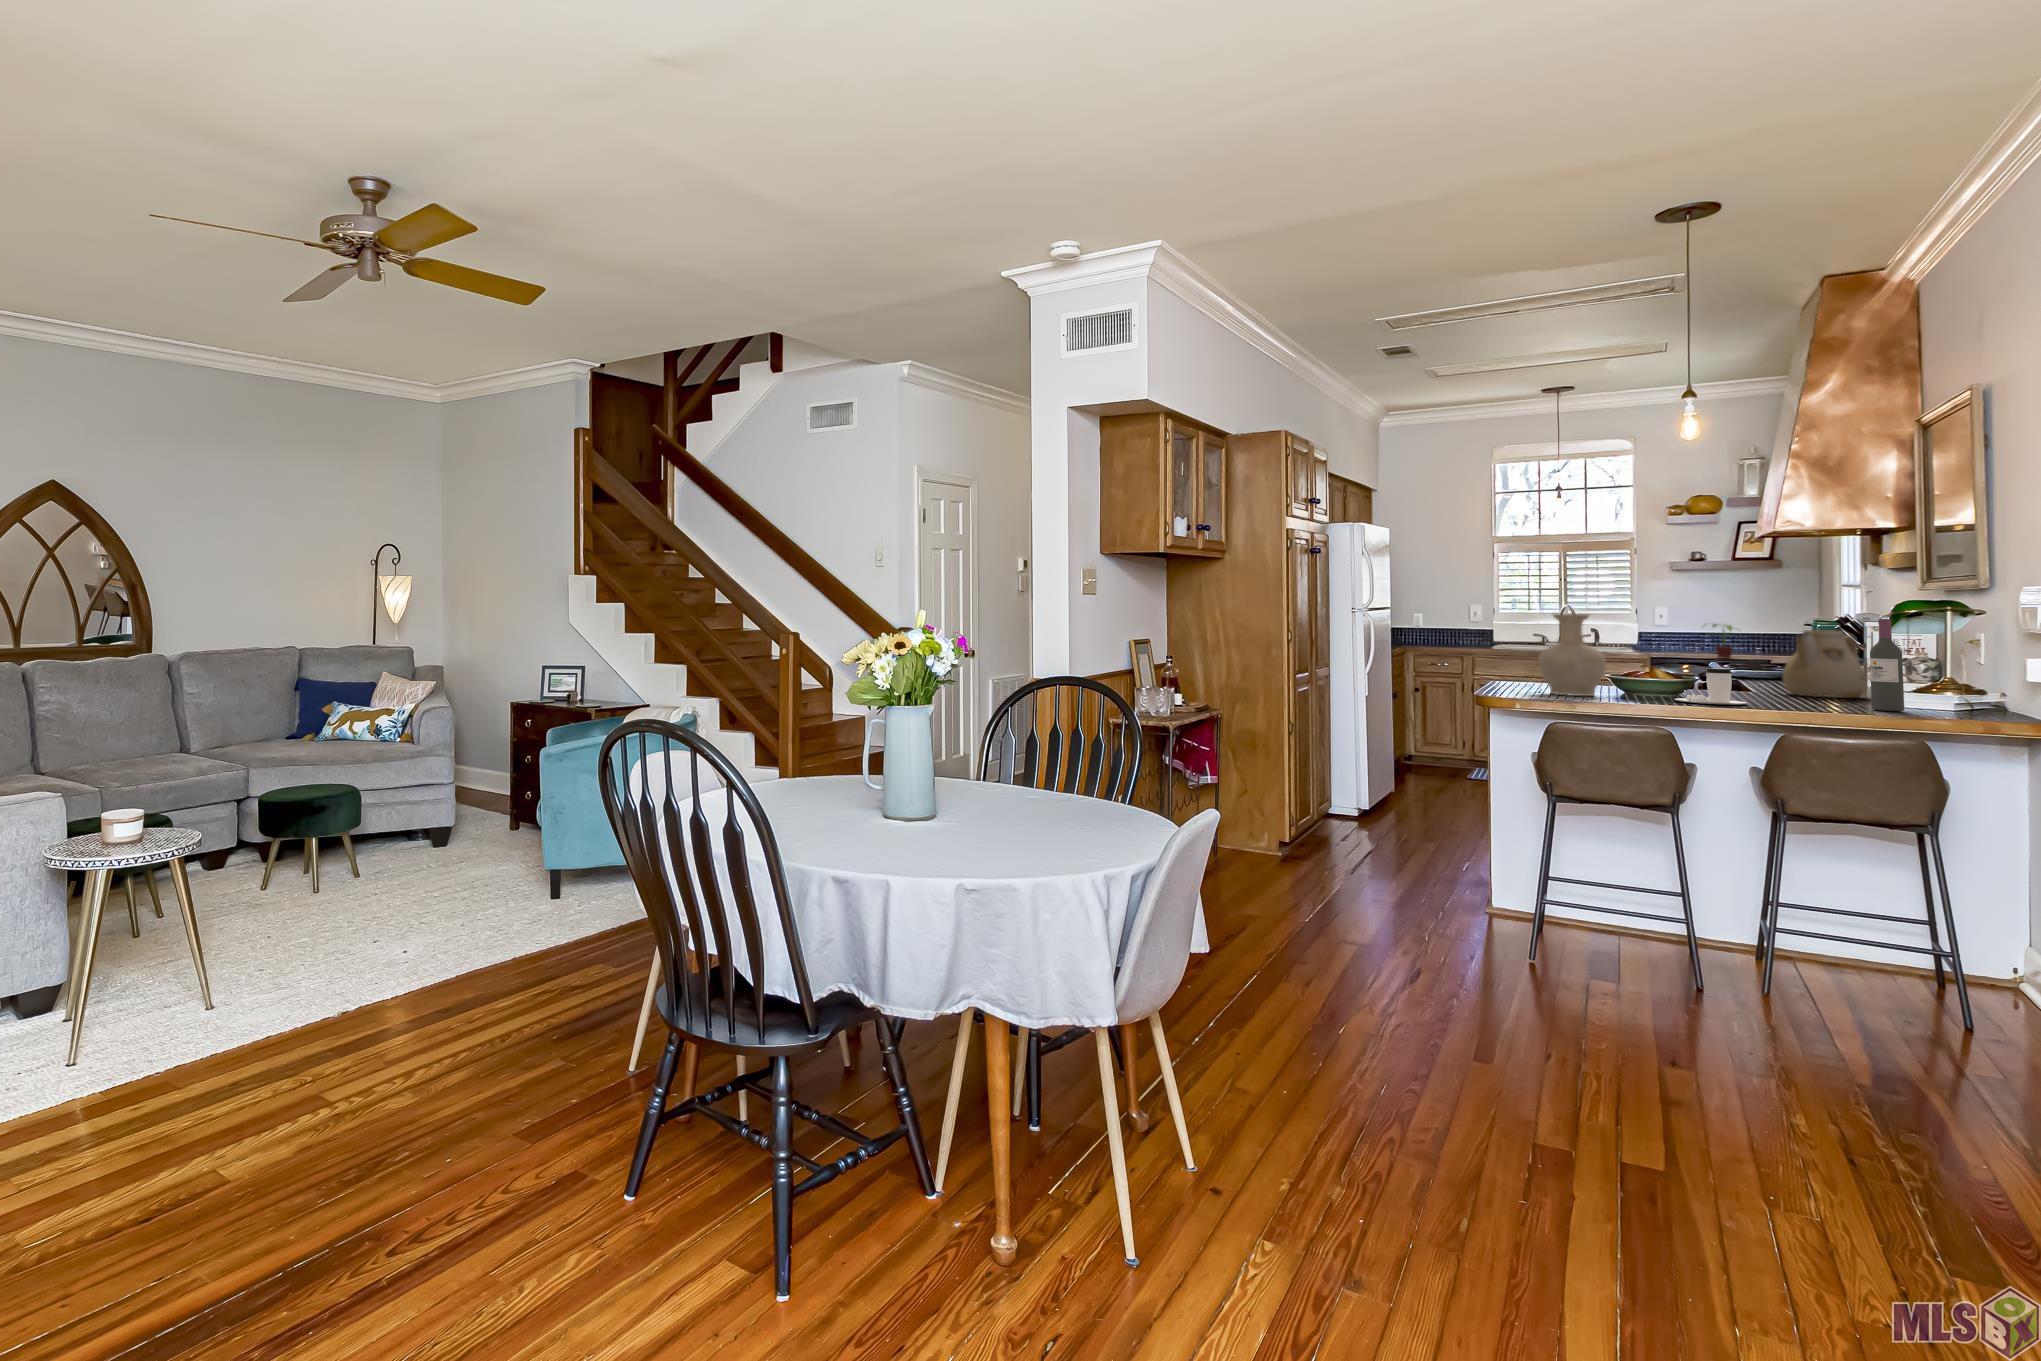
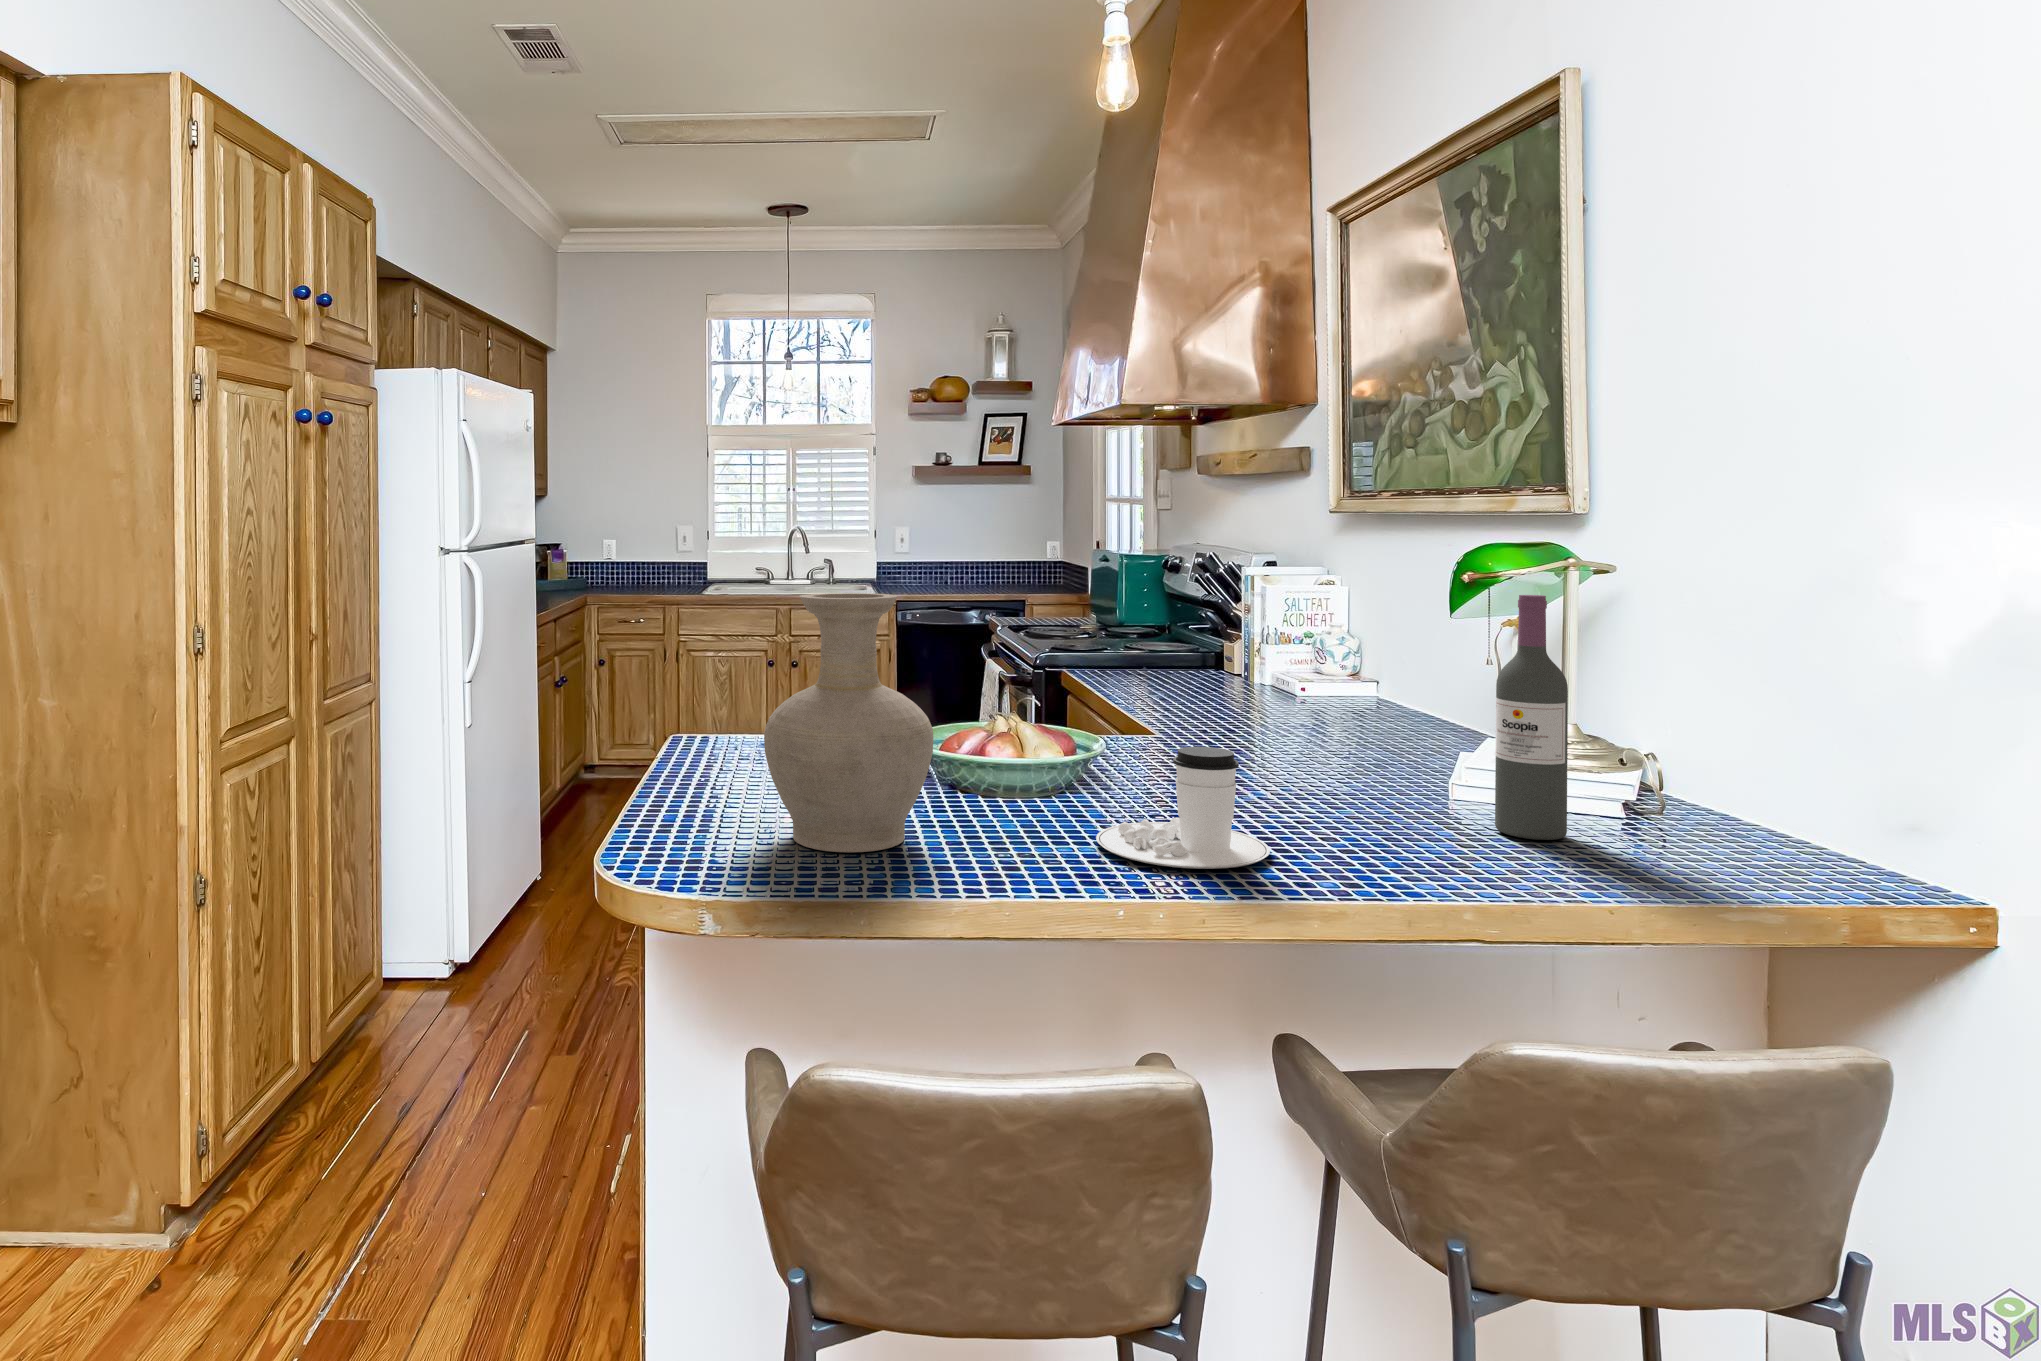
potted plant: present [1713,624,1734,659] -> none [948,549,989,596]
teapot: present [1783,630,1868,698] -> none [1201,597,1342,747]

